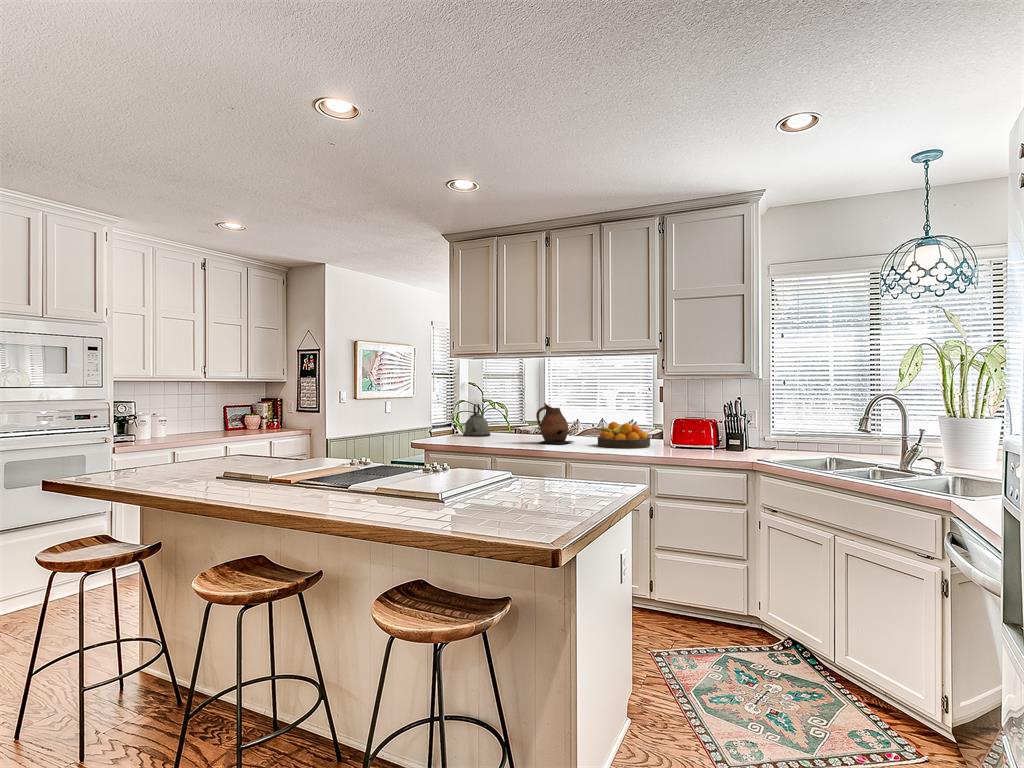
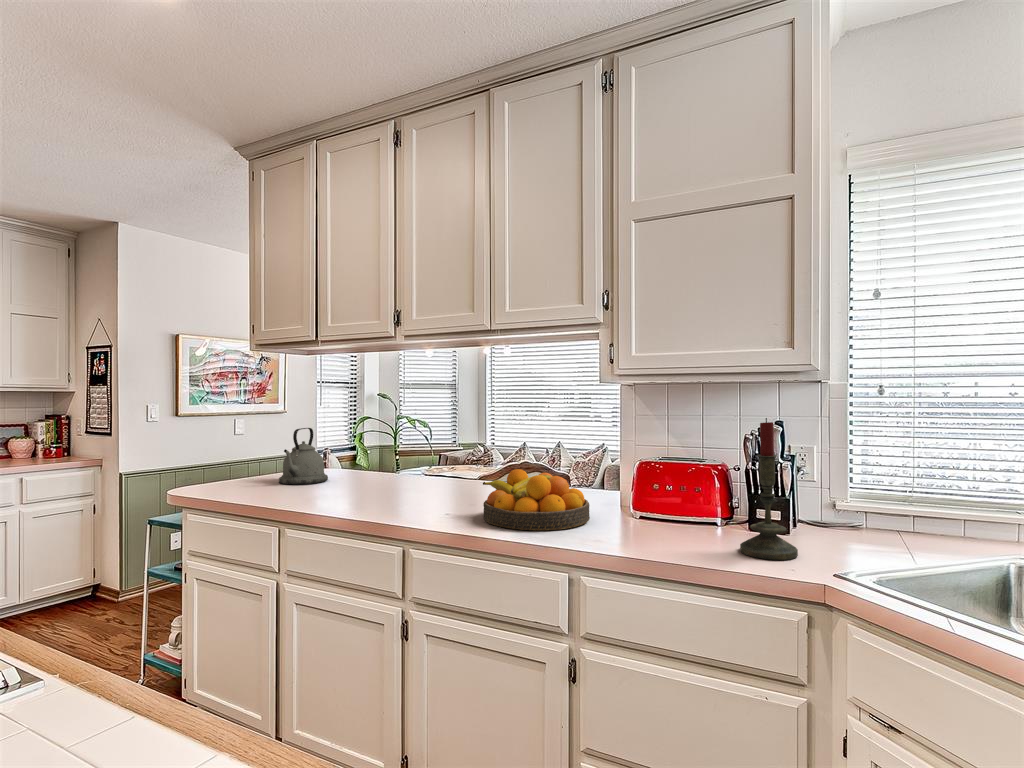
candle: none [718,395,742,454] -> present [740,418,798,560]
ceramic pitcher: present [536,403,574,444] -> none [371,430,447,515]

